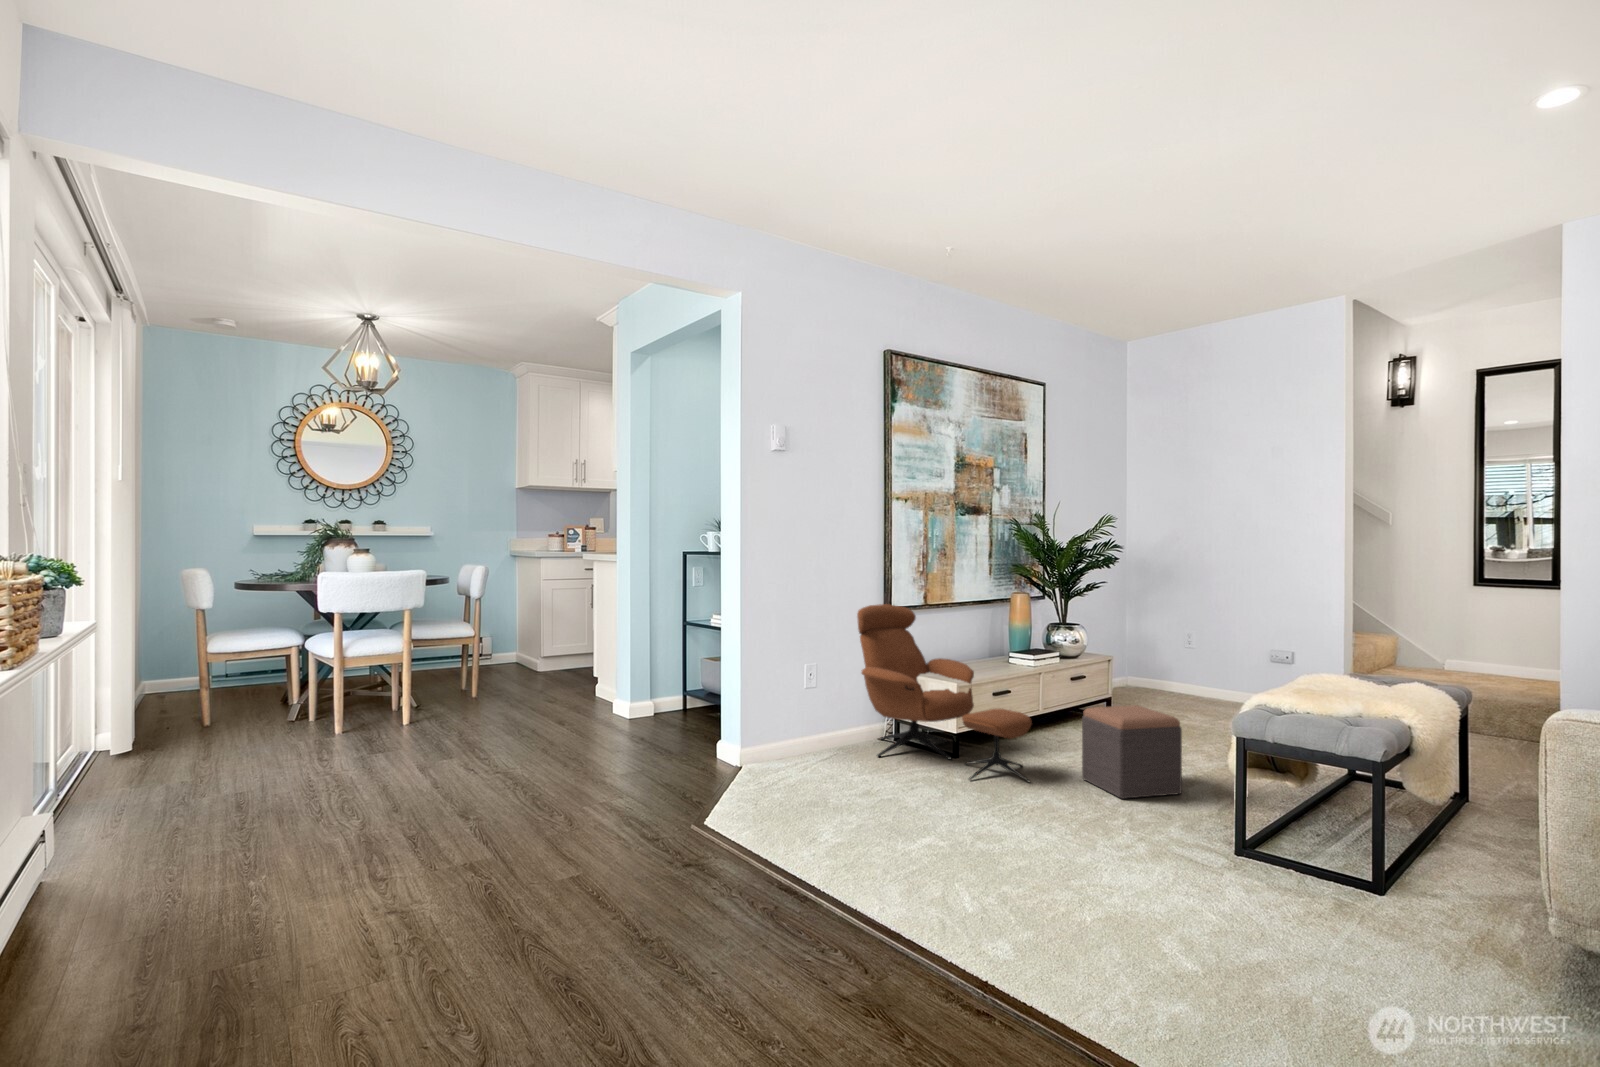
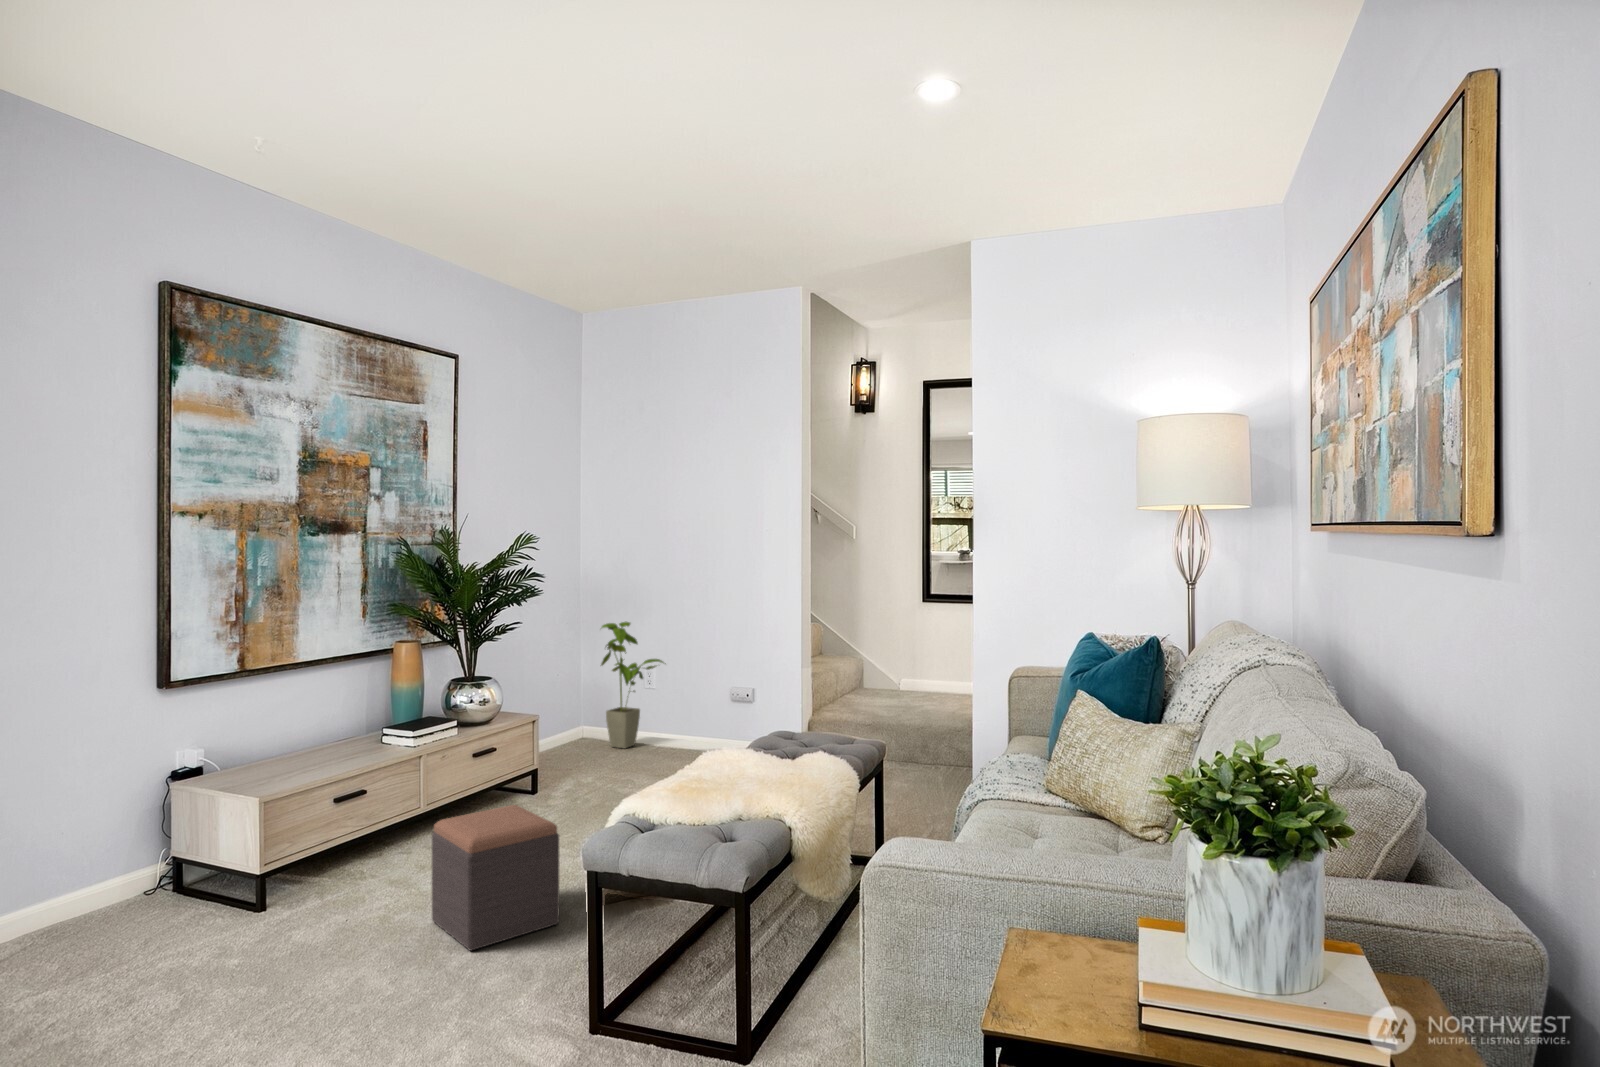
house plant: none [1150,590,1212,695] -> present [601,622,666,748]
lounge chair: present [857,604,1032,782] -> none [79,679,358,959]

